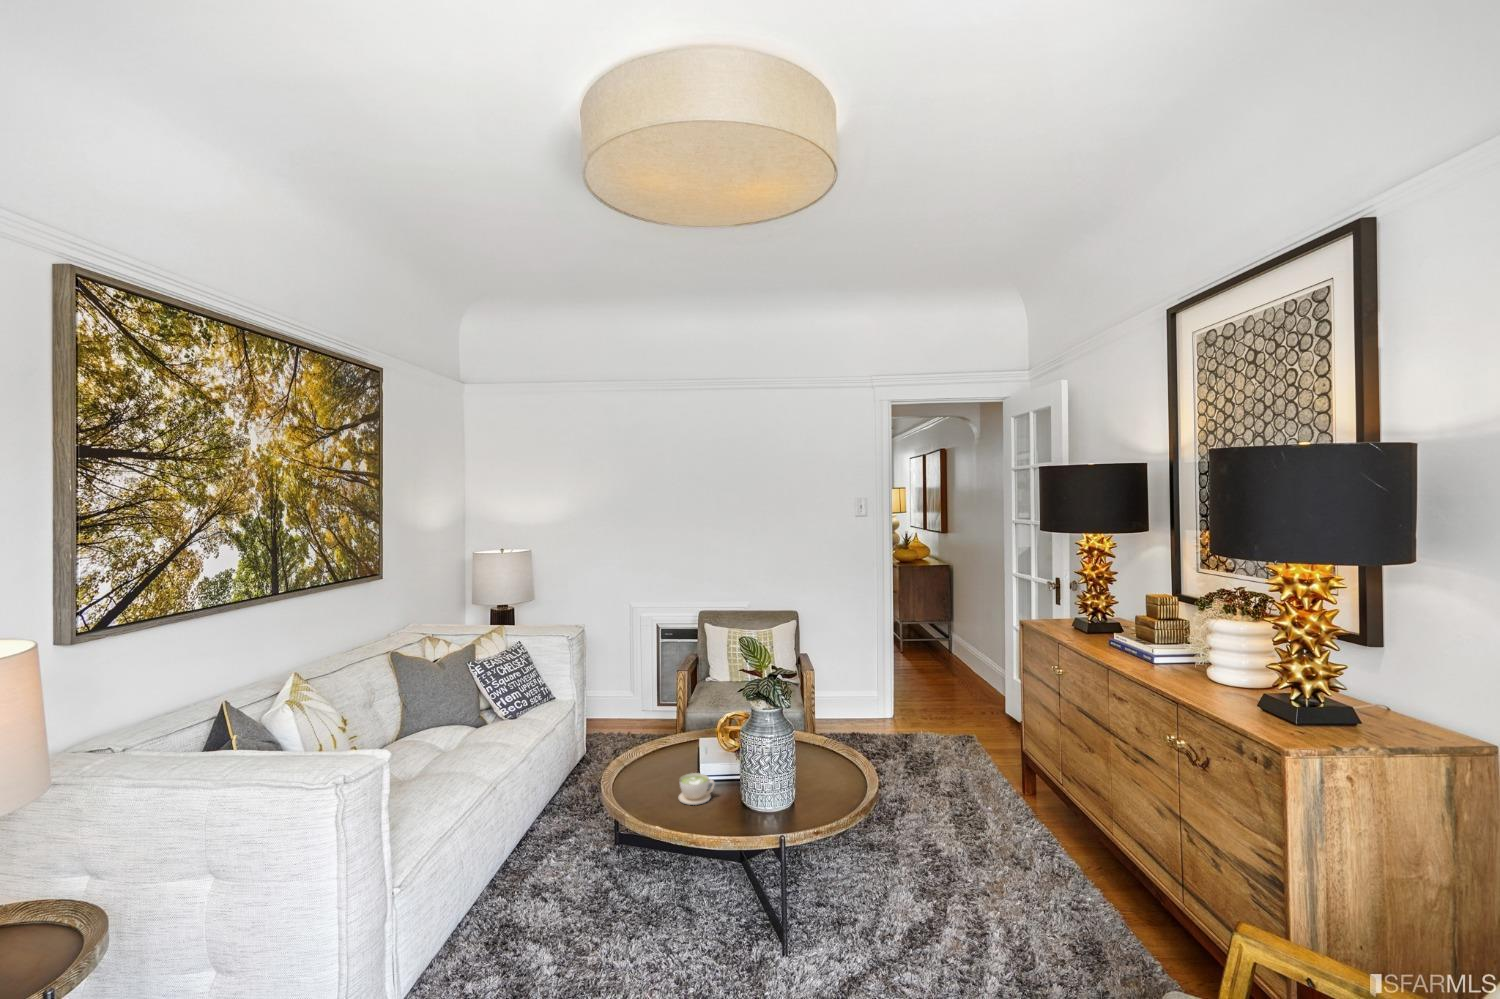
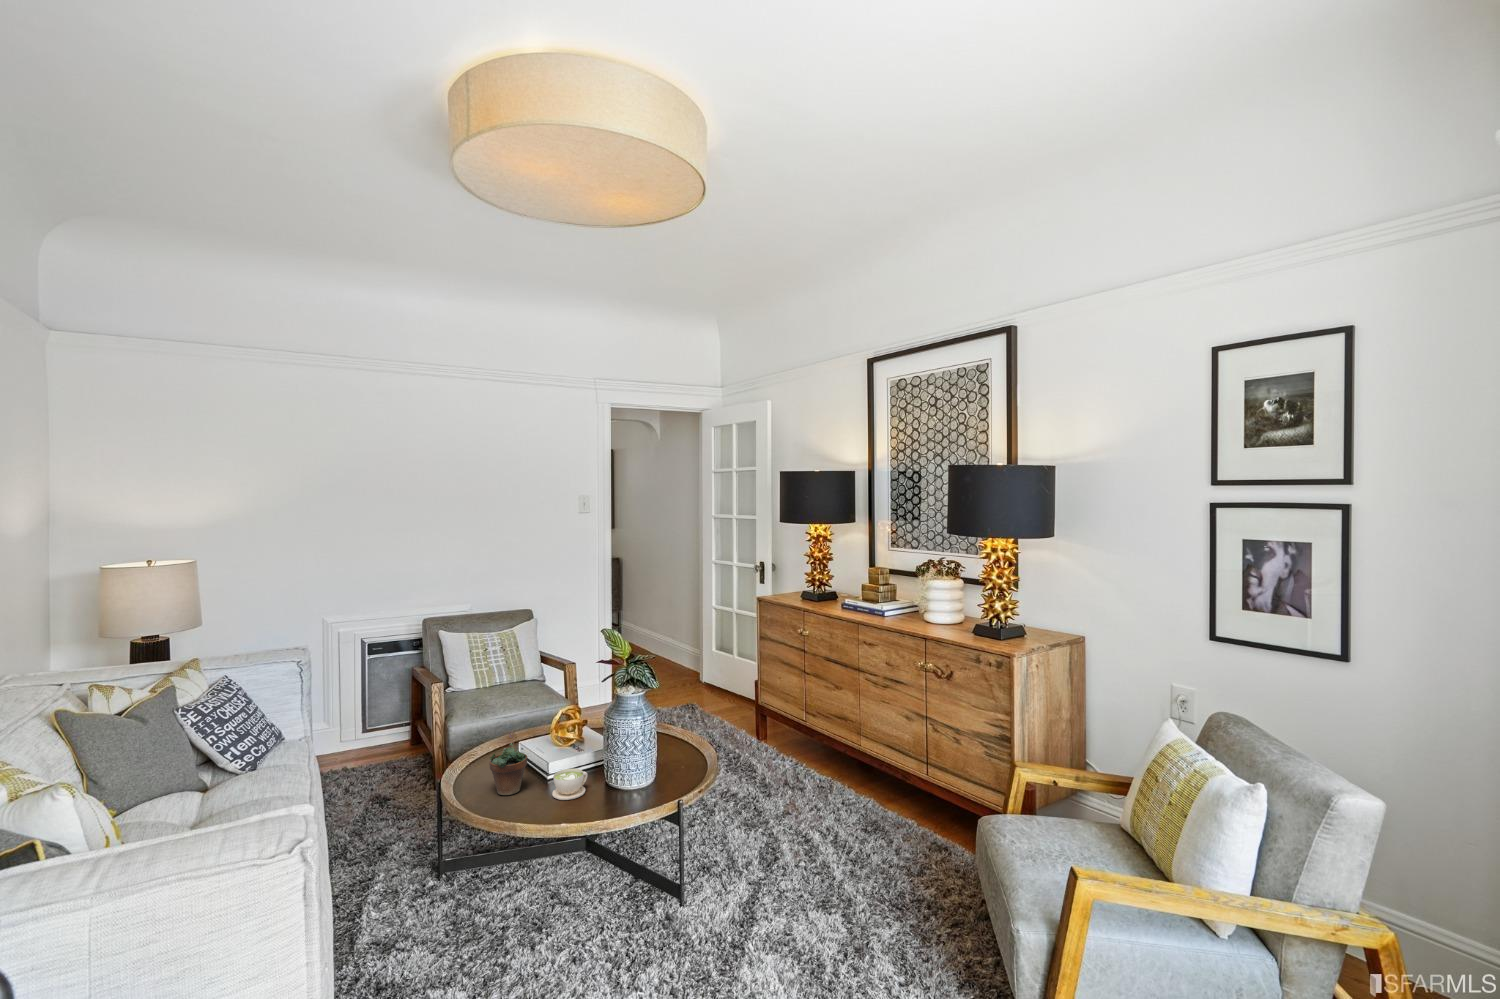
succulent plant: none [635,725,670,786] -> present [489,733,527,795]

